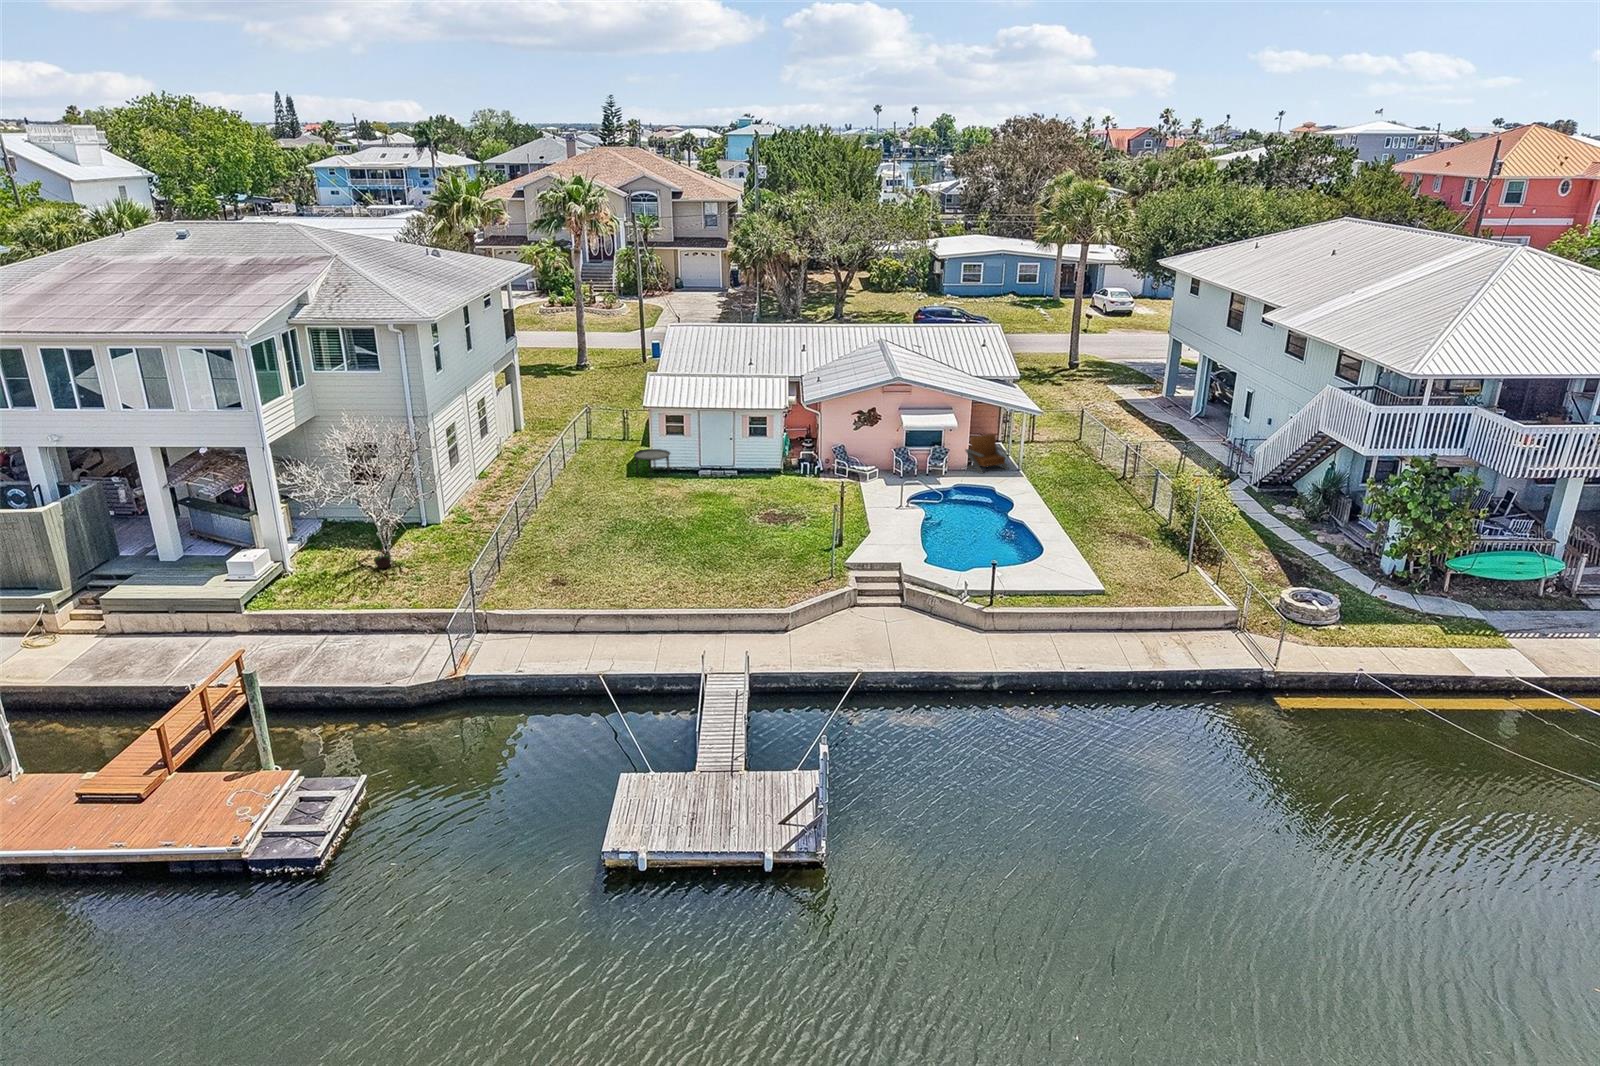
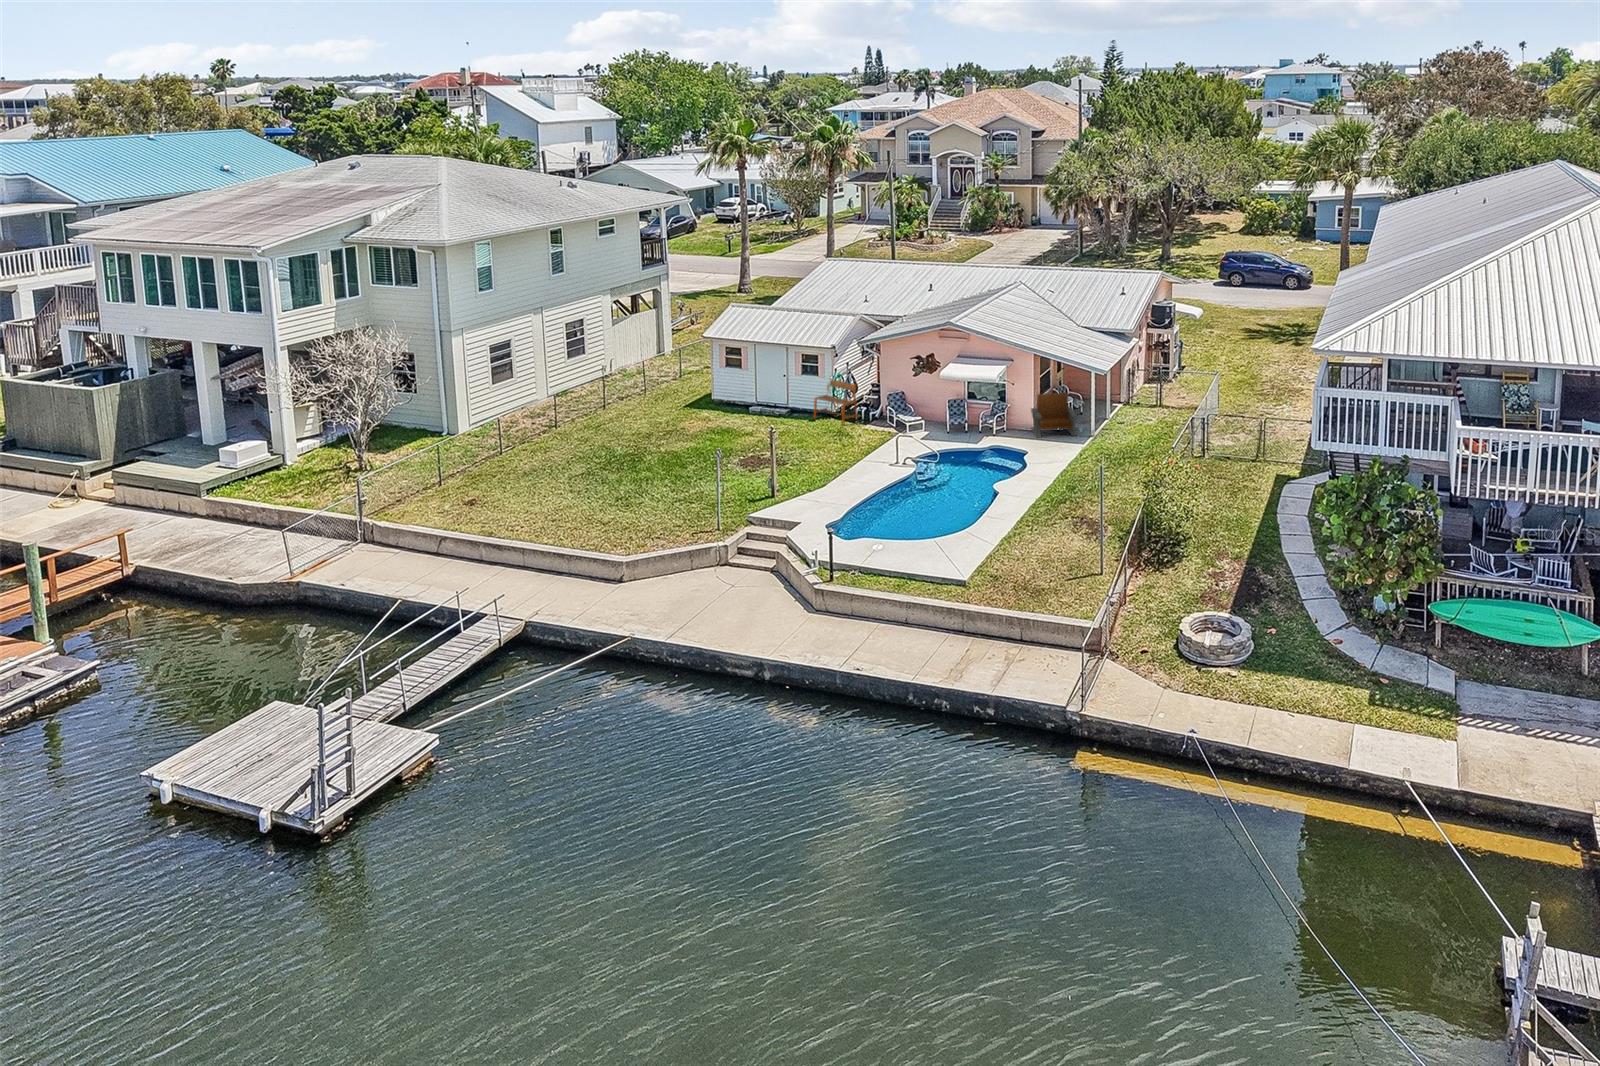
bench: none [772,438,813,480] -> present [814,380,858,425]
round table: present [634,449,670,478] -> none [683,379,722,411]
potted tree: present [372,538,391,568] -> none [342,440,366,472]

